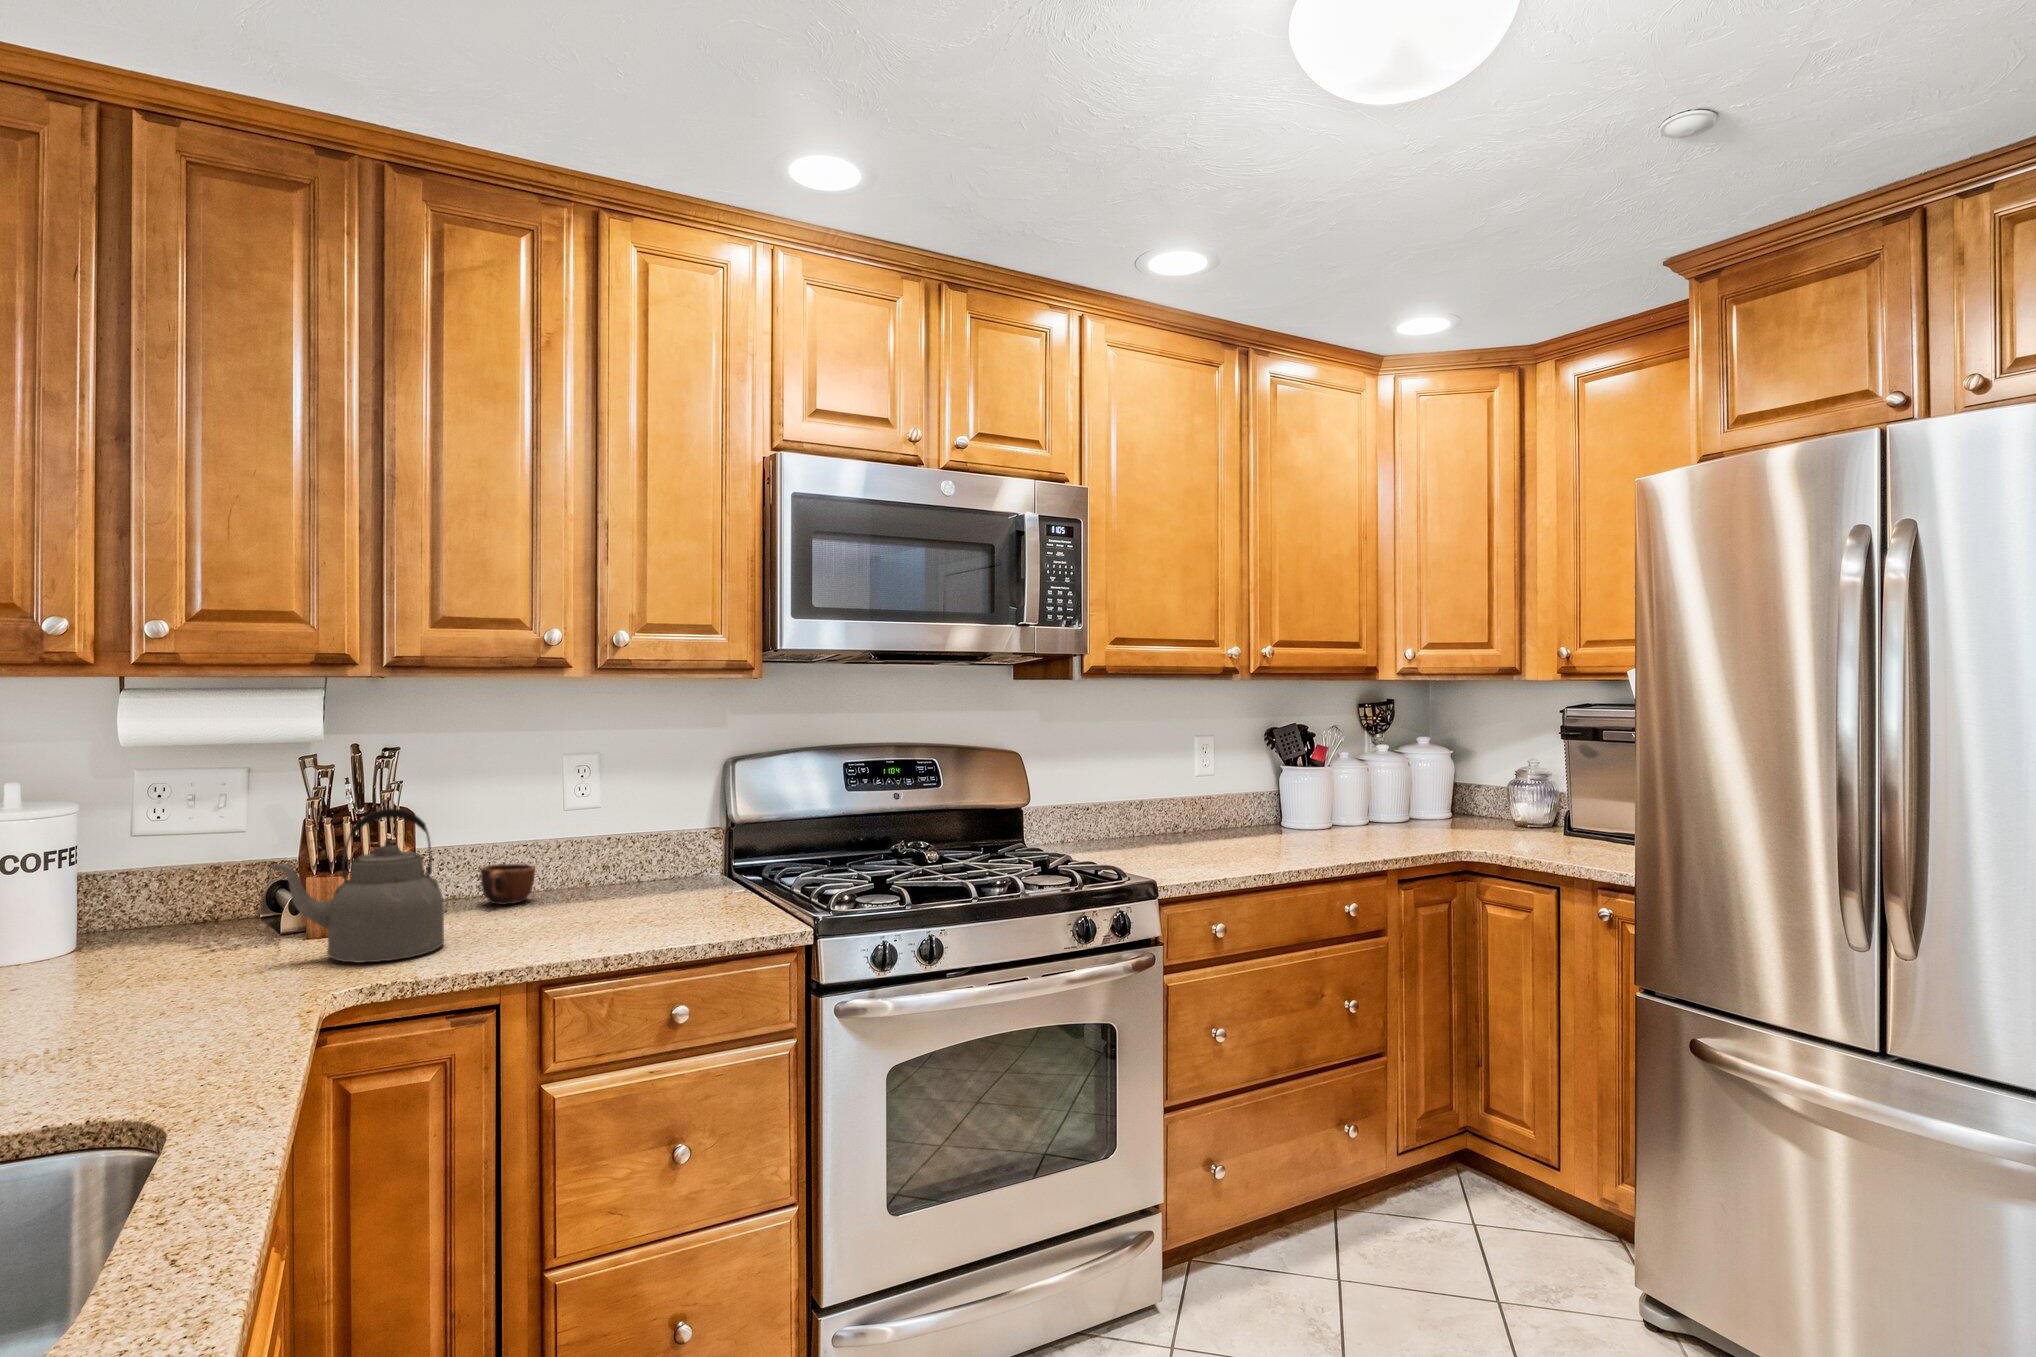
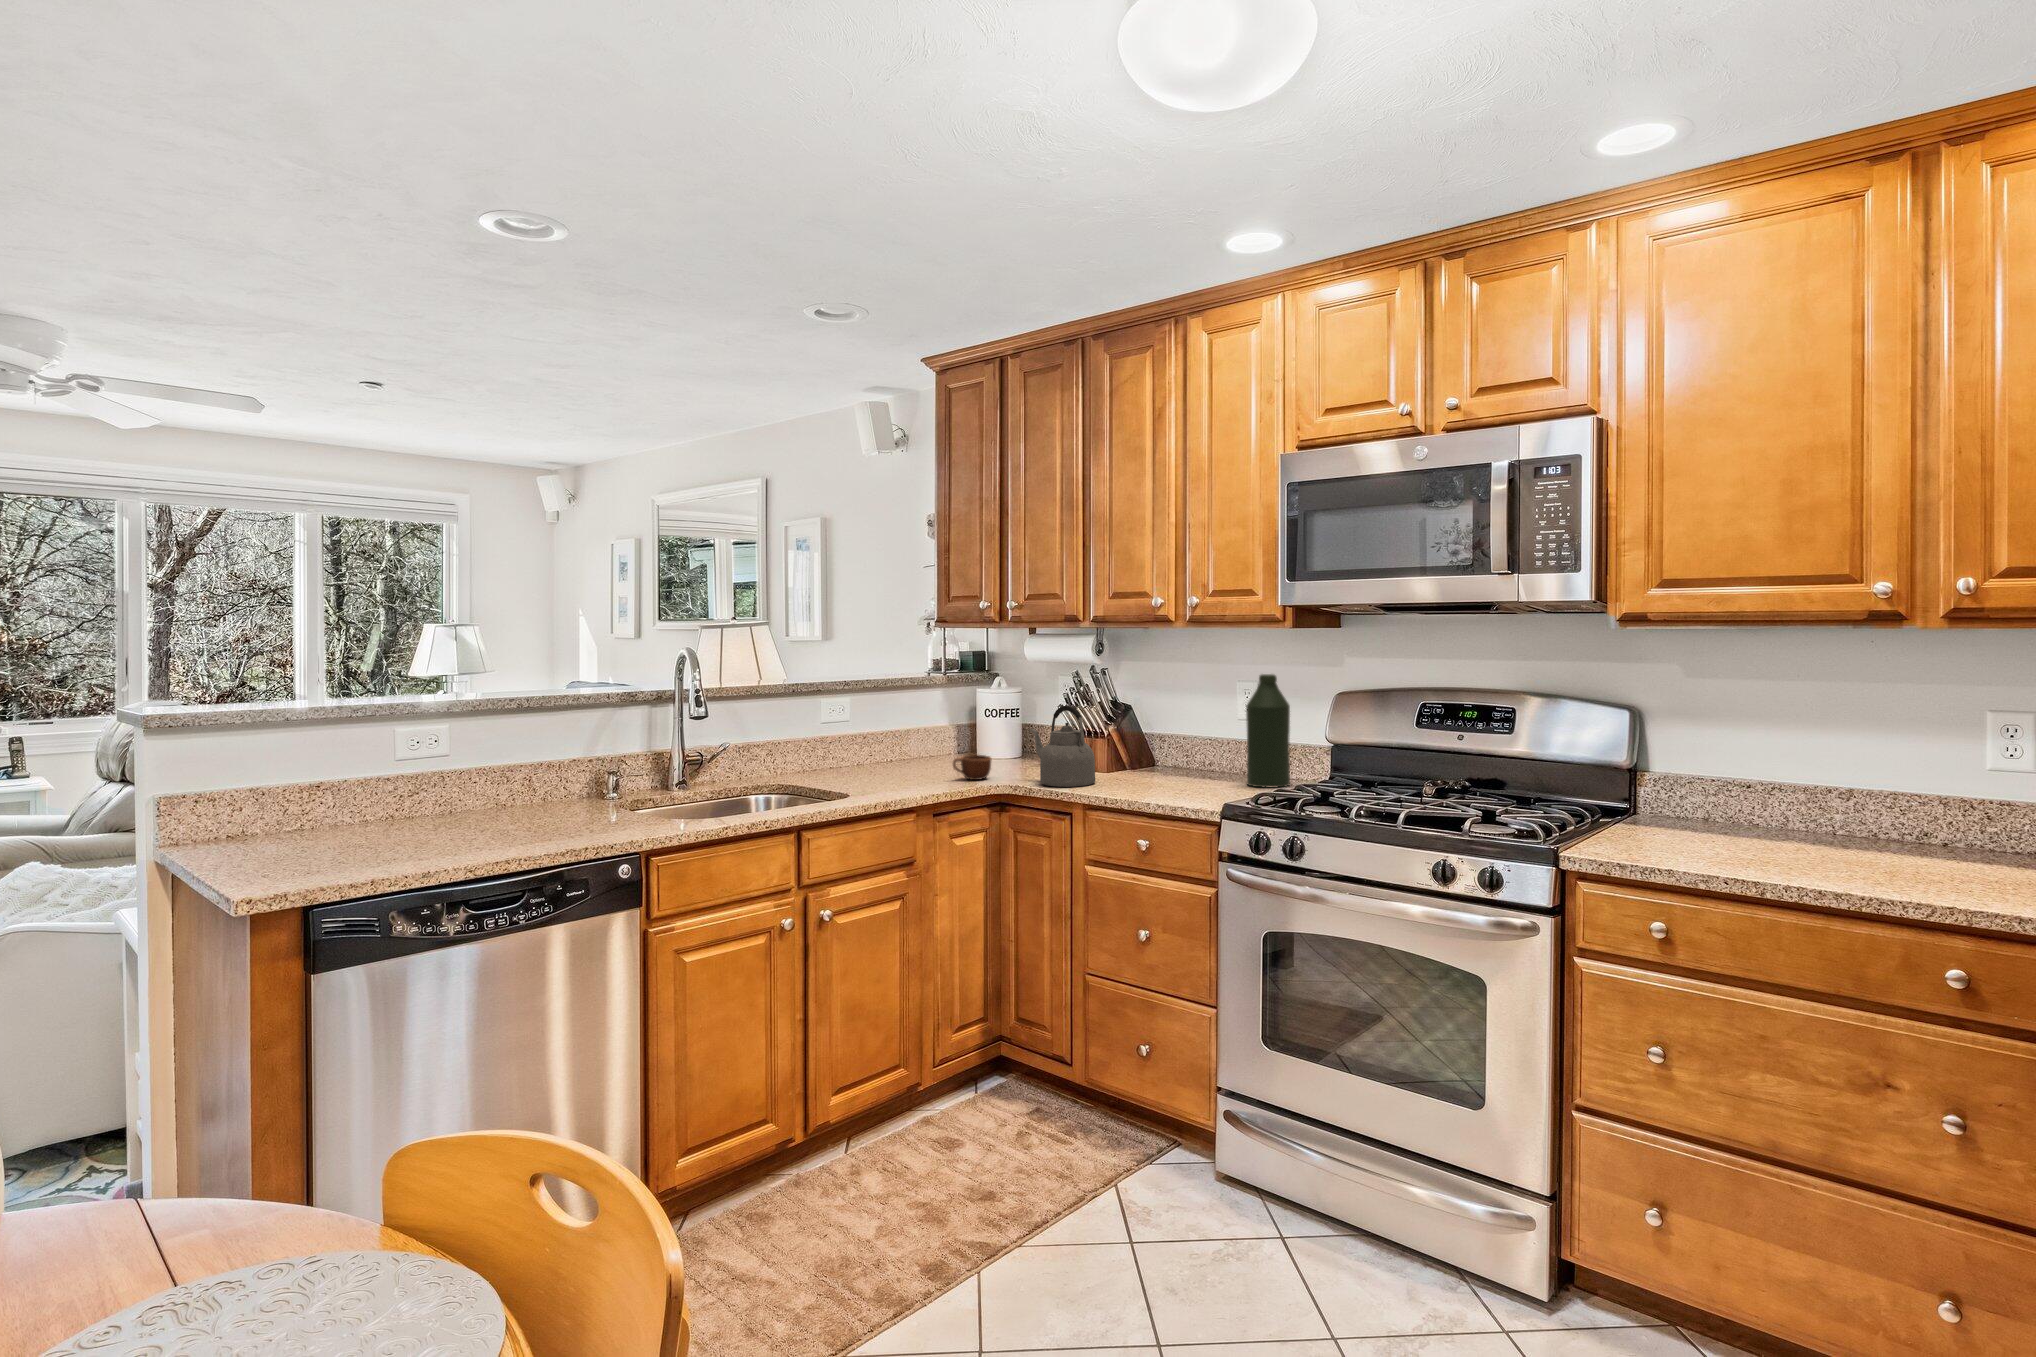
bottle: none [643,738,703,894] -> present [1246,674,1290,788]
mug: present [480,864,535,905] -> present [953,755,992,780]

